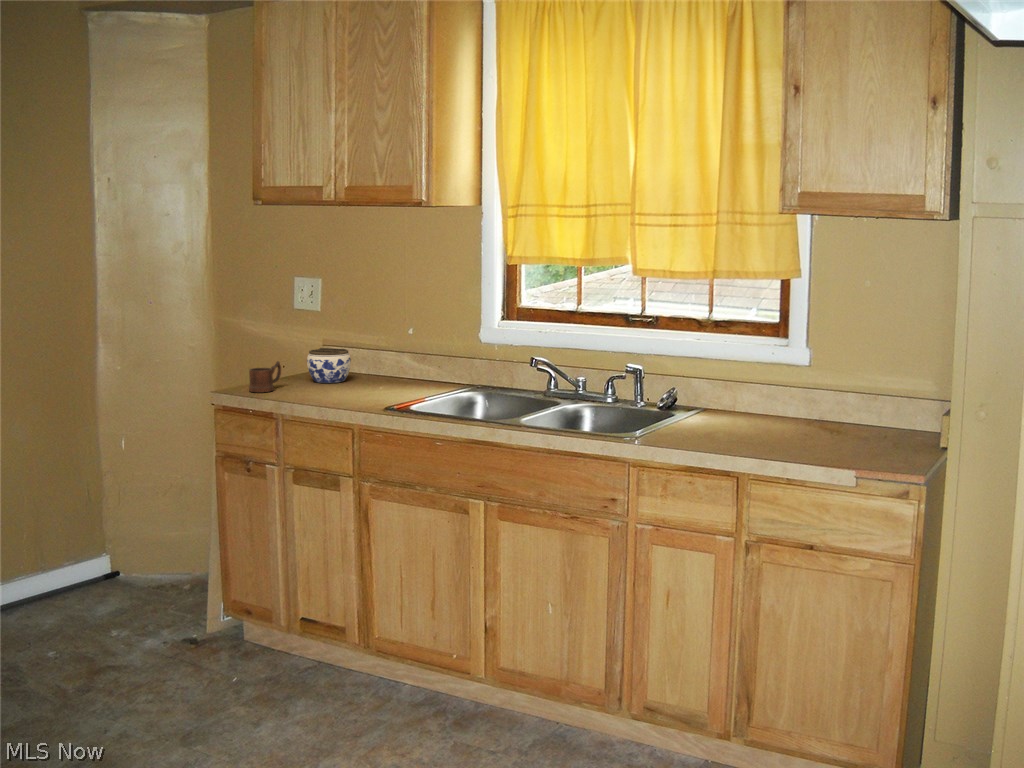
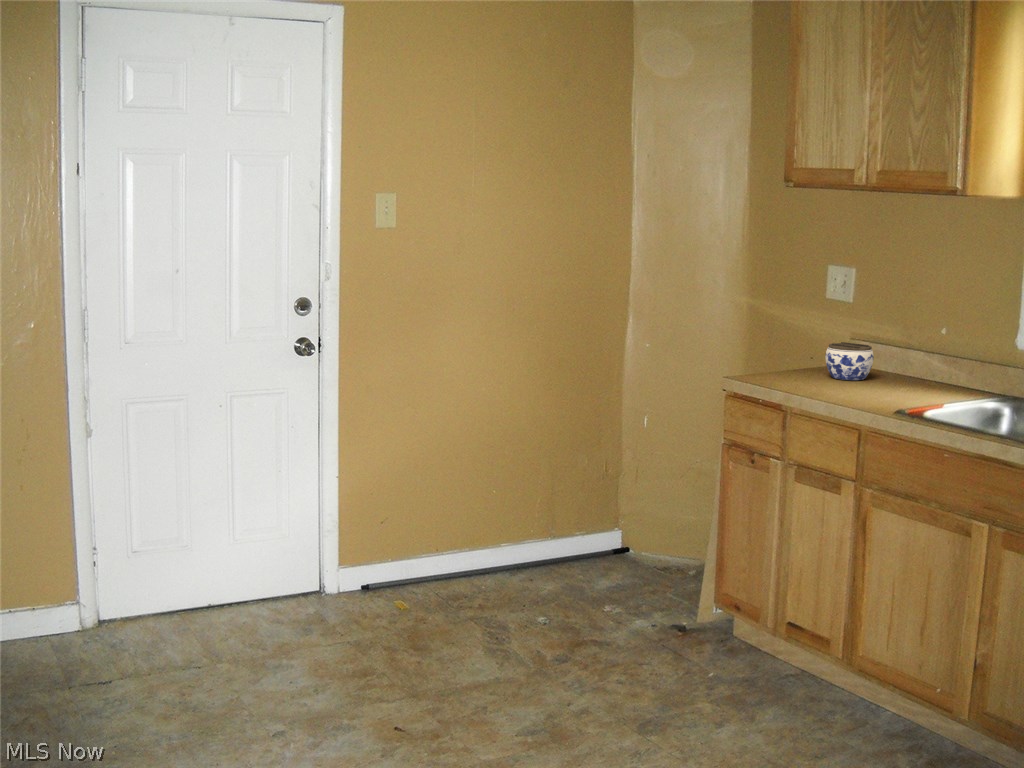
mug: present [249,361,281,392] -> none [759,352,795,383]

